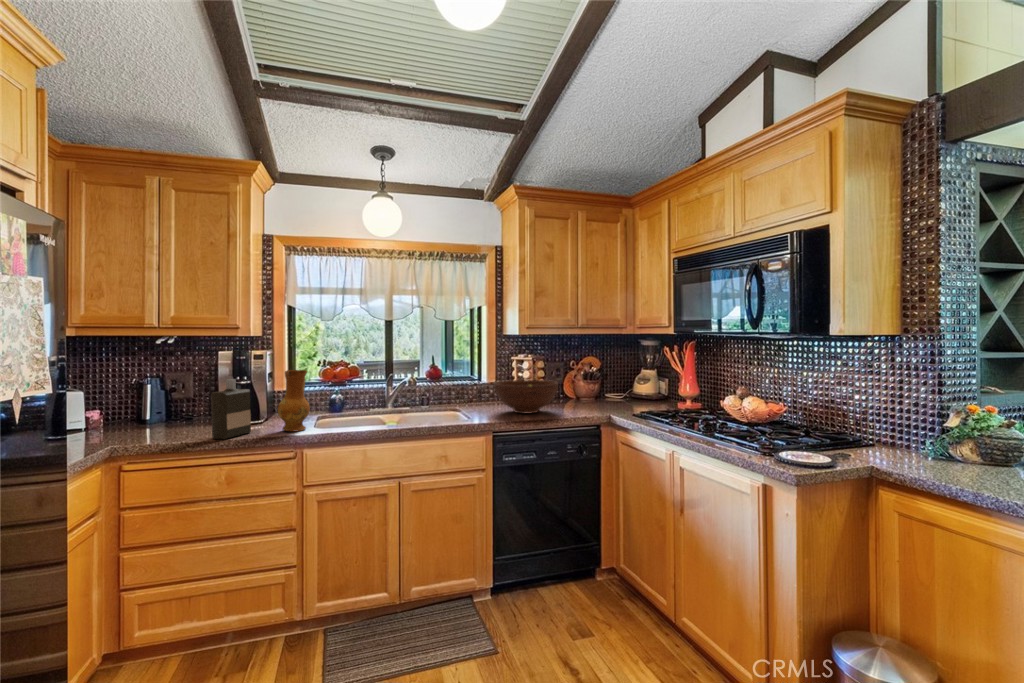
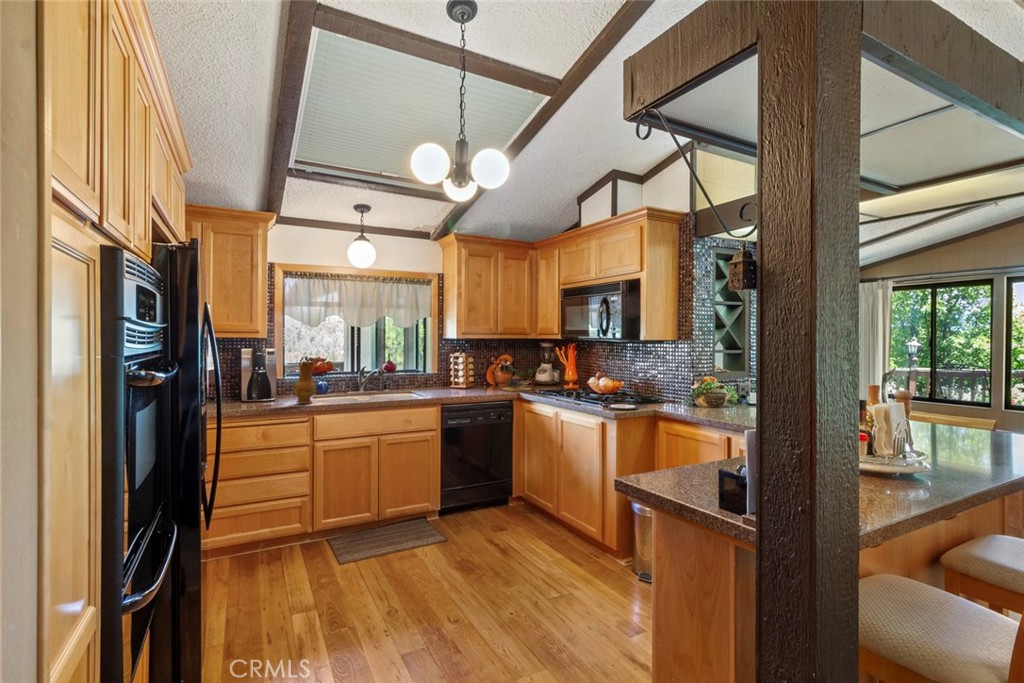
plant: none [583,375,644,411] -> present [503,368,533,391]
bottle: present [211,379,251,439] -> none [250,368,274,408]
fruit bowl: present [494,380,558,414] -> none [440,371,484,393]

